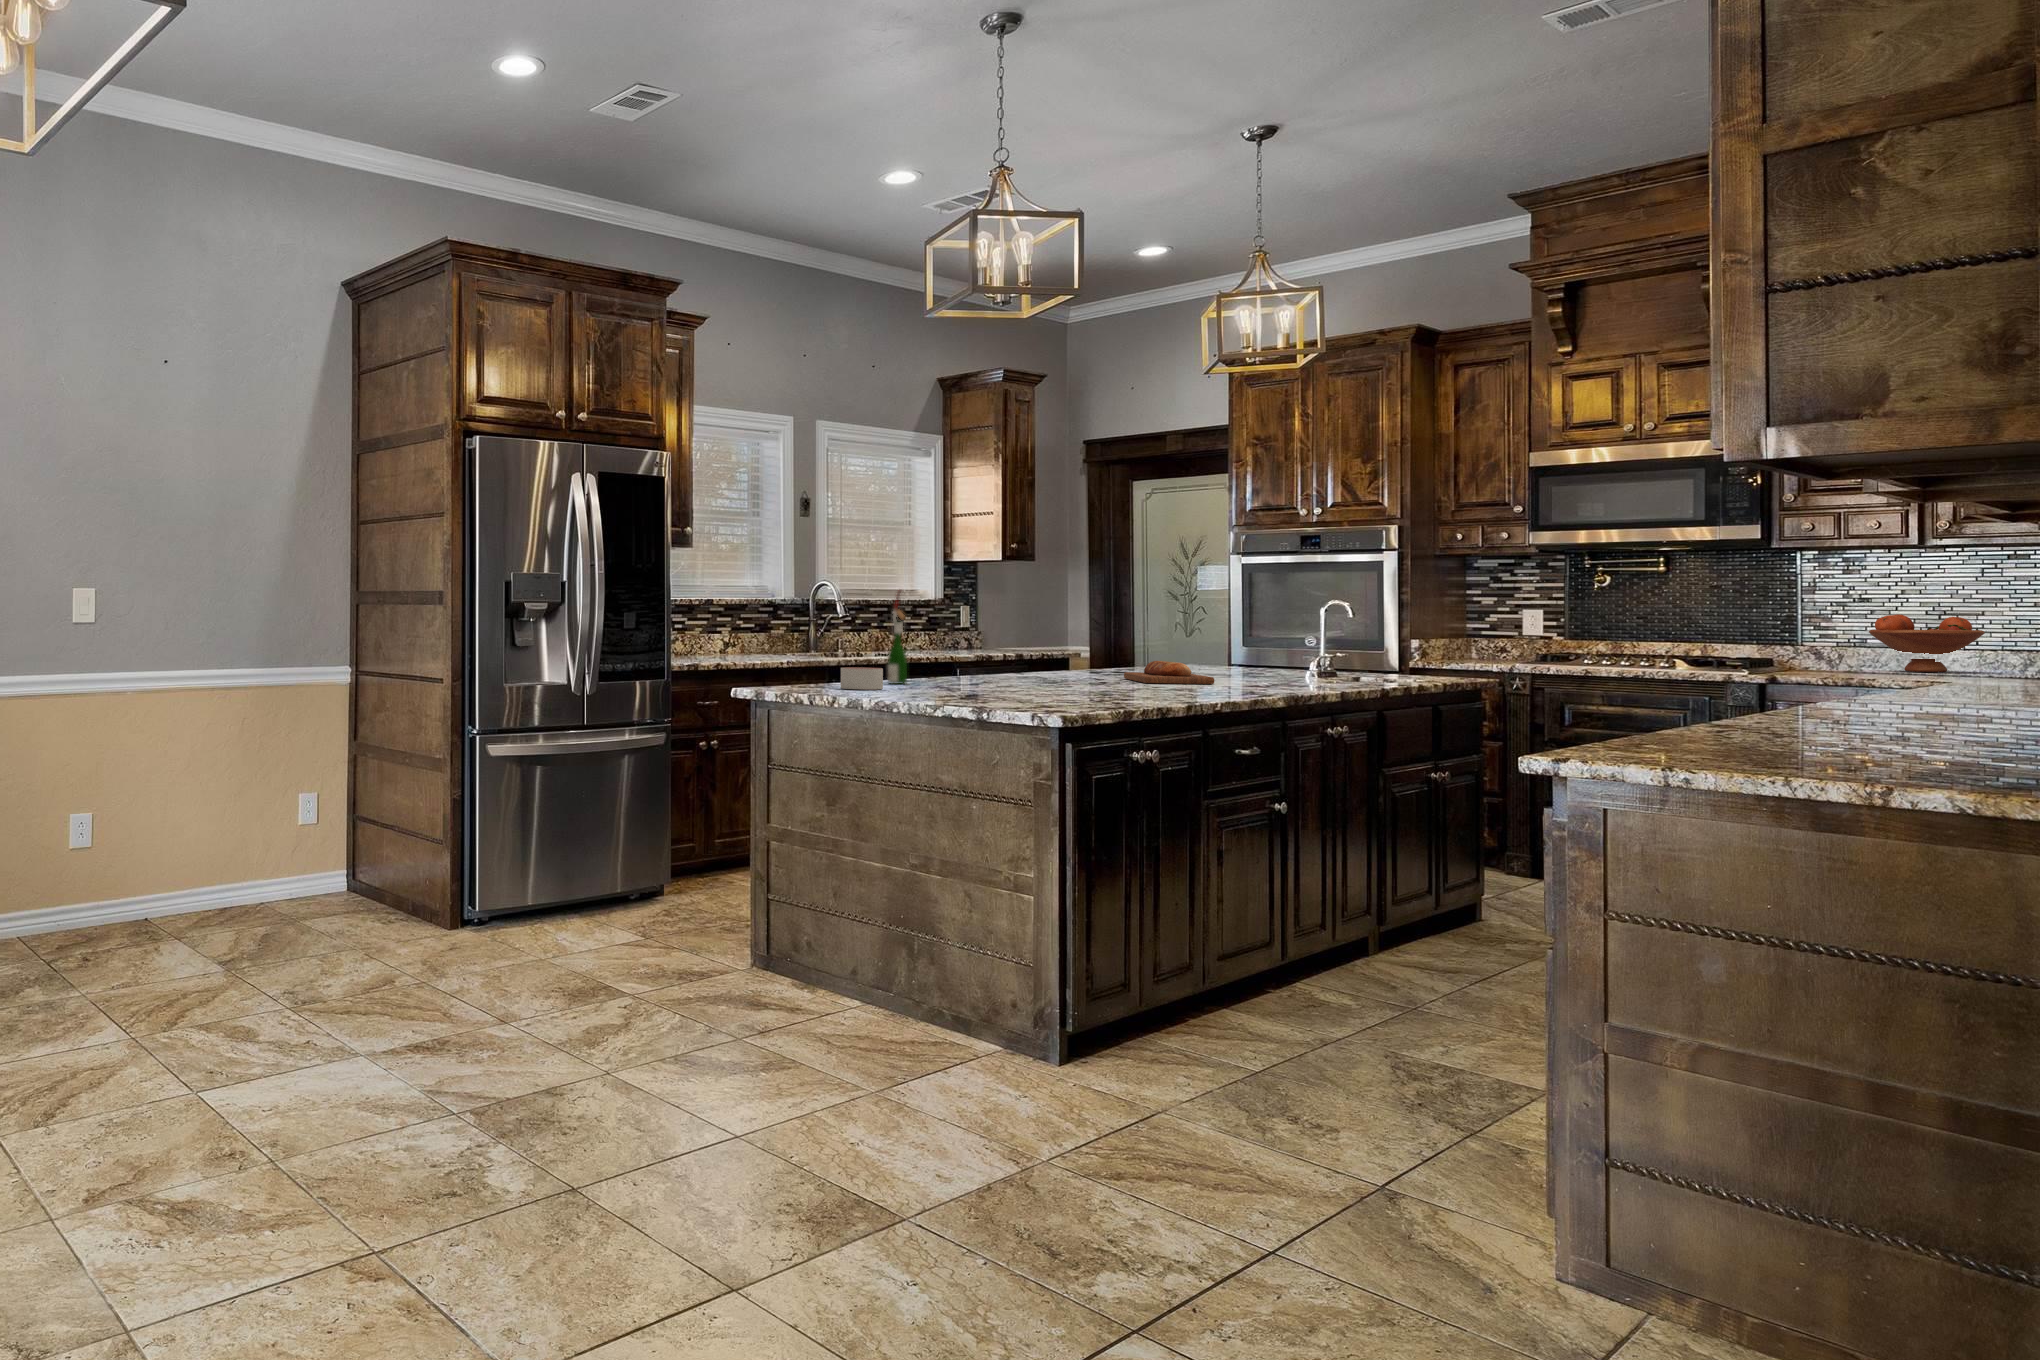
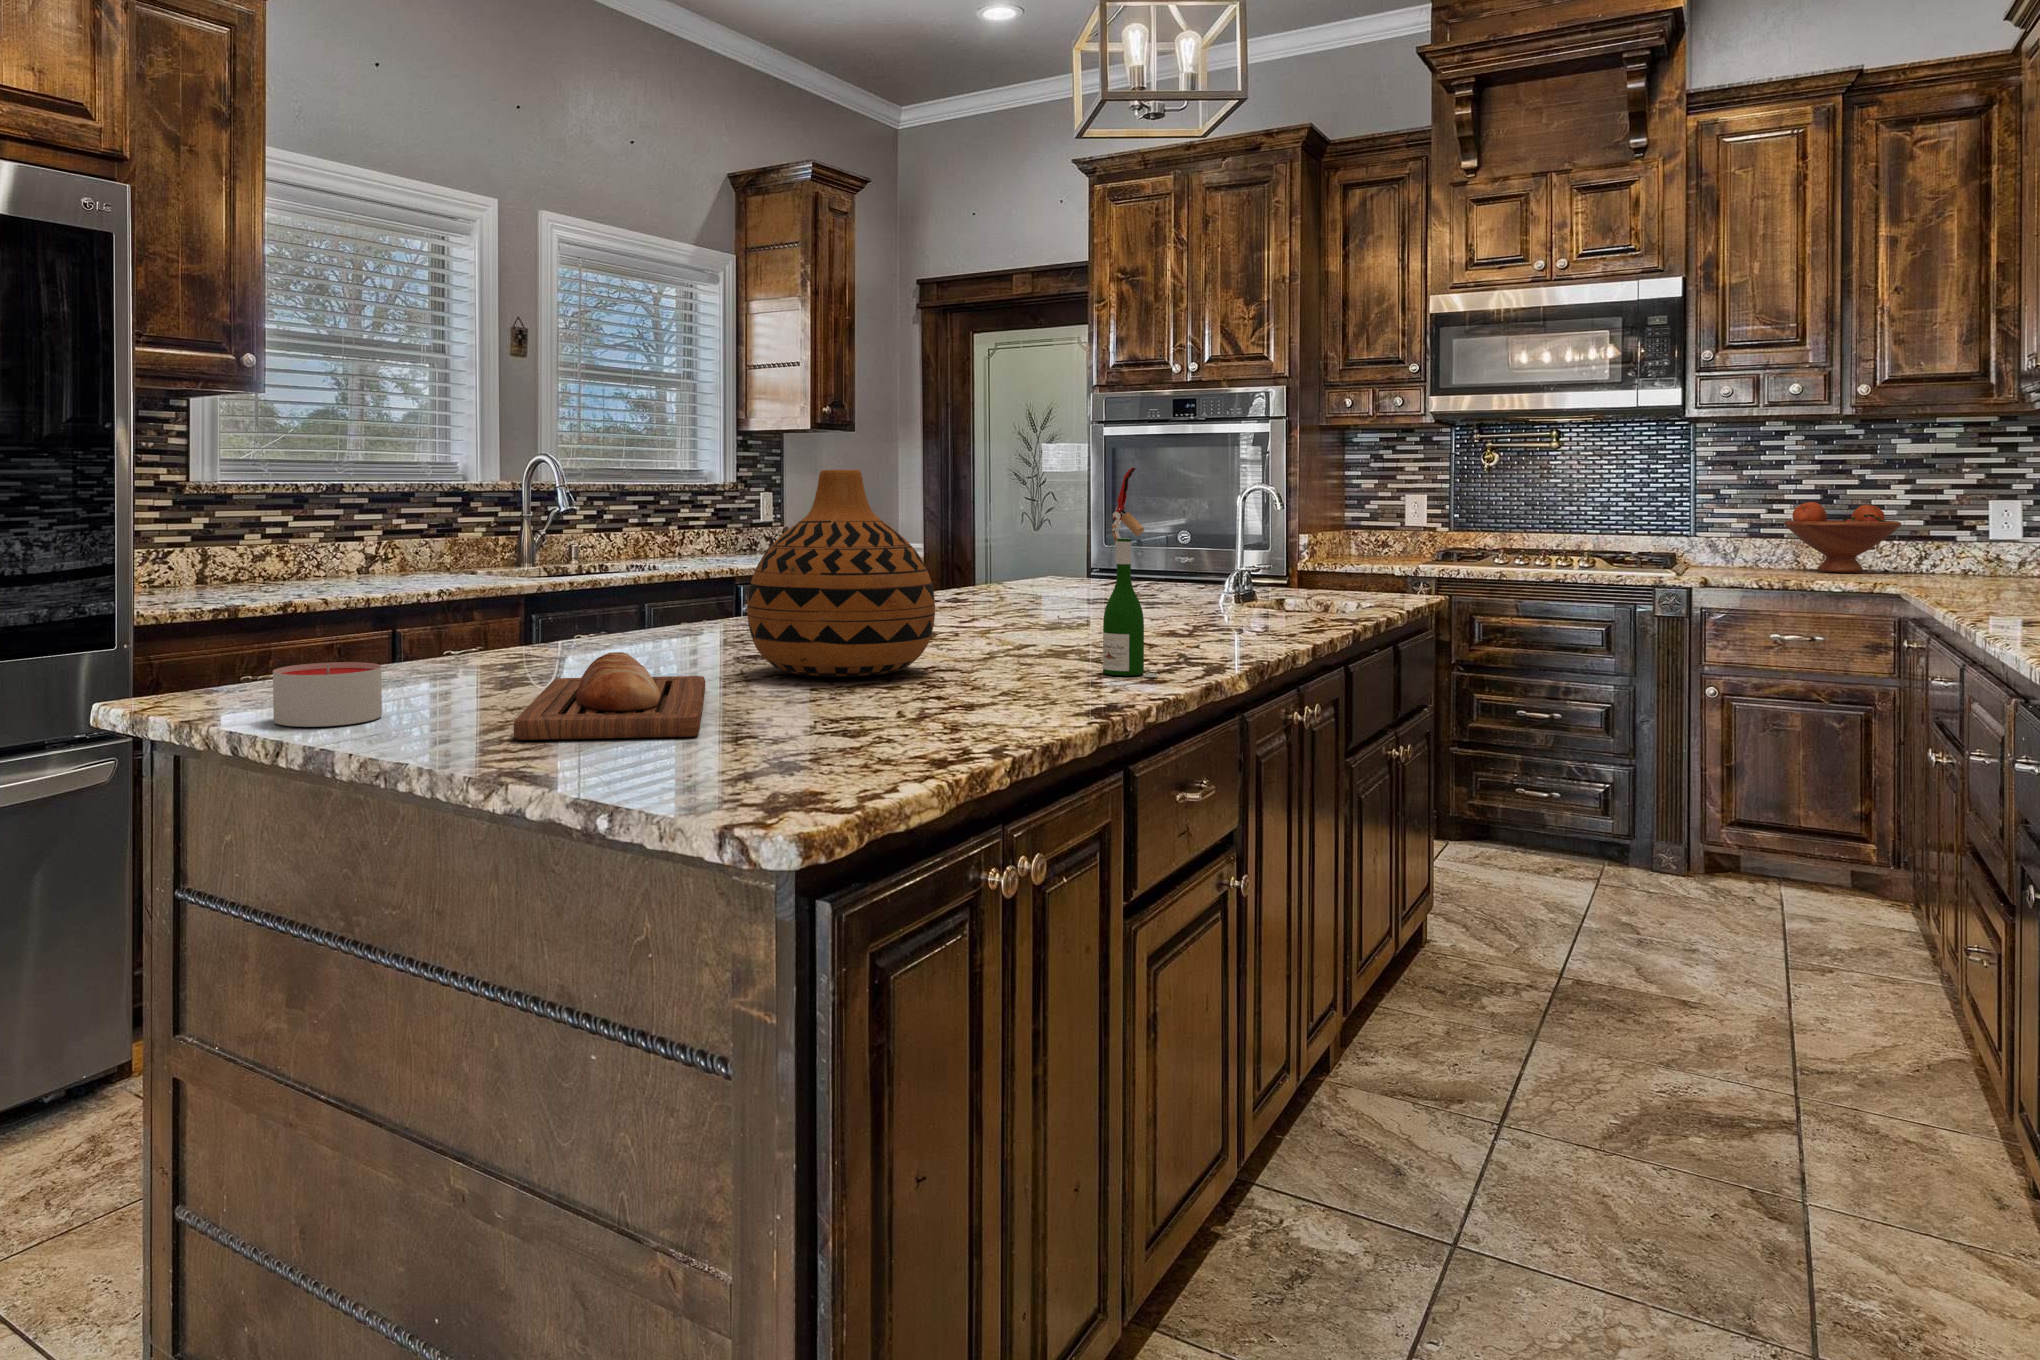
vase: none [1029,588,1127,685] -> present [747,470,935,677]
wine bottle: present [888,591,907,684] -> present [1103,468,1159,677]
bread loaf: present [1124,661,1214,684] -> present [514,652,705,740]

